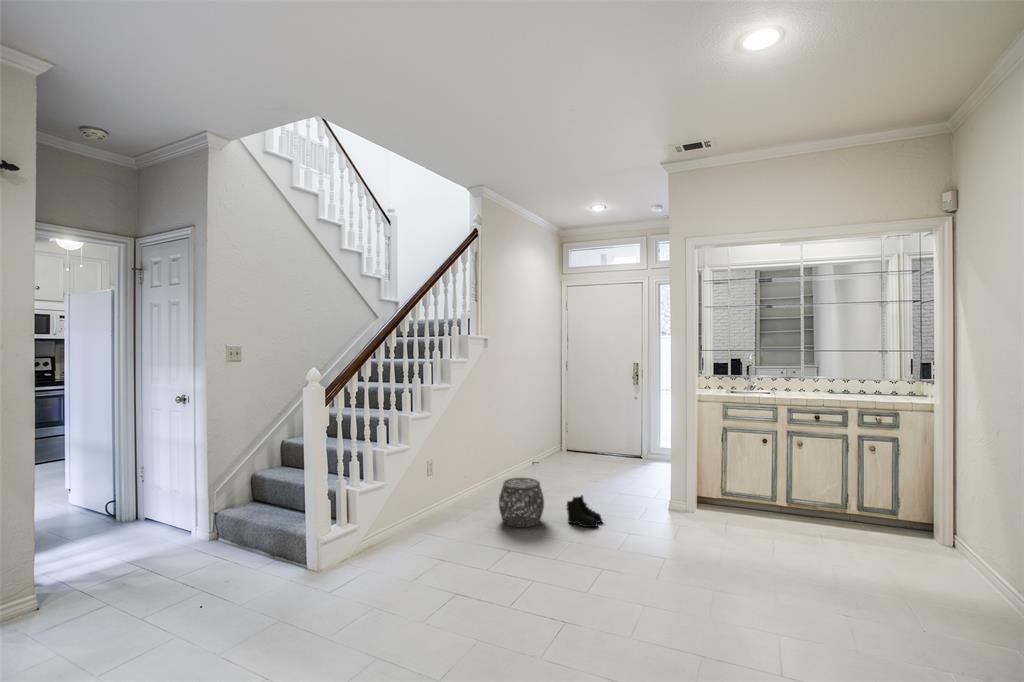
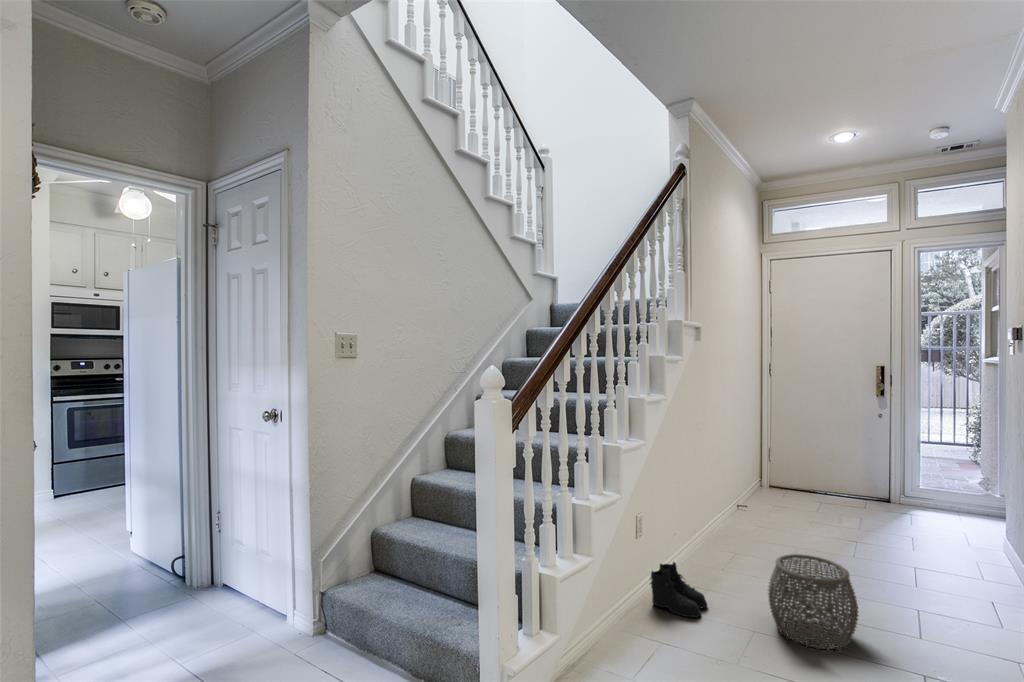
boots: present [567,495,602,527] -> present [650,562,707,618]

